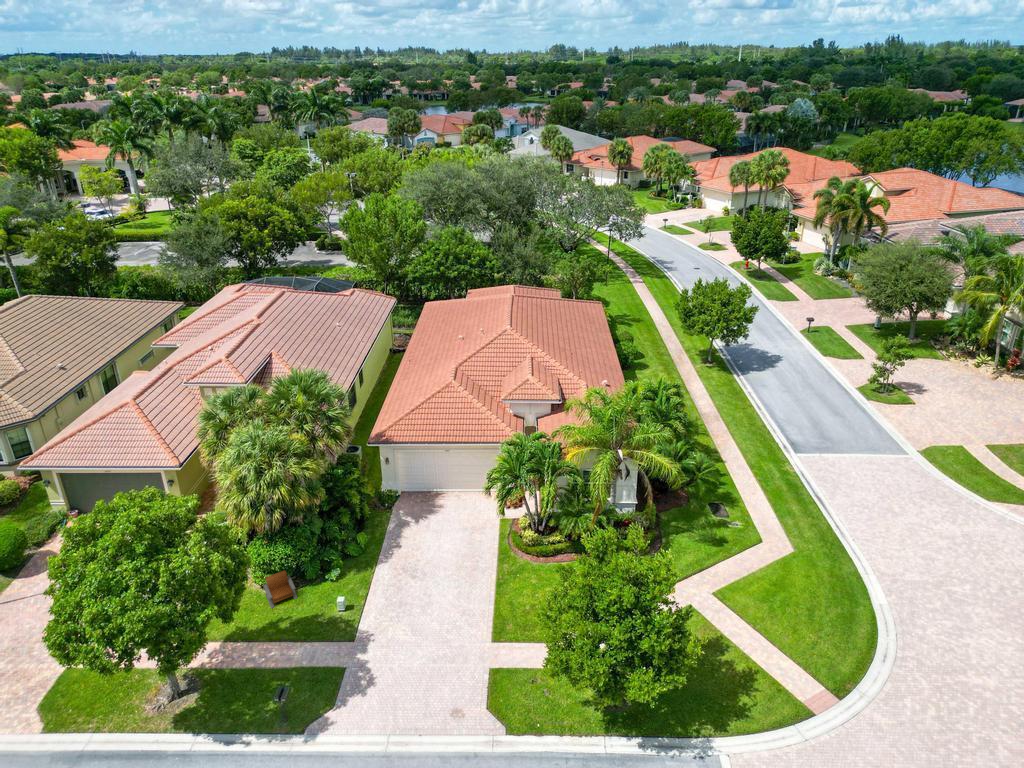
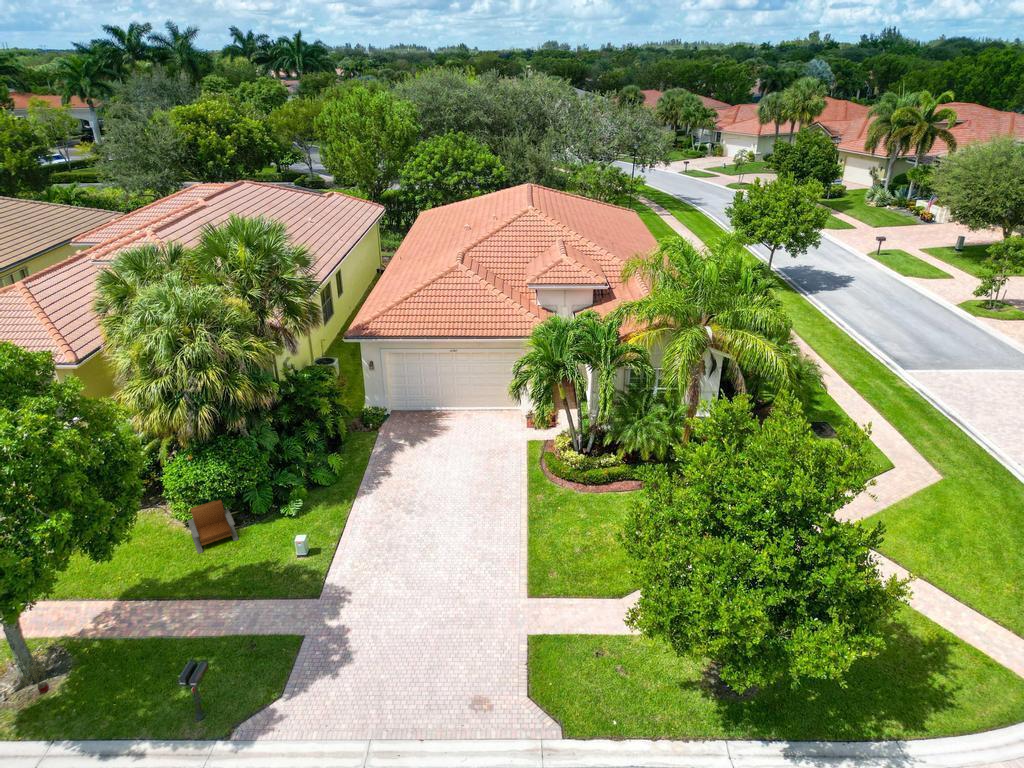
potted tree: none [173,679,193,704] -> present [18,654,54,693]

